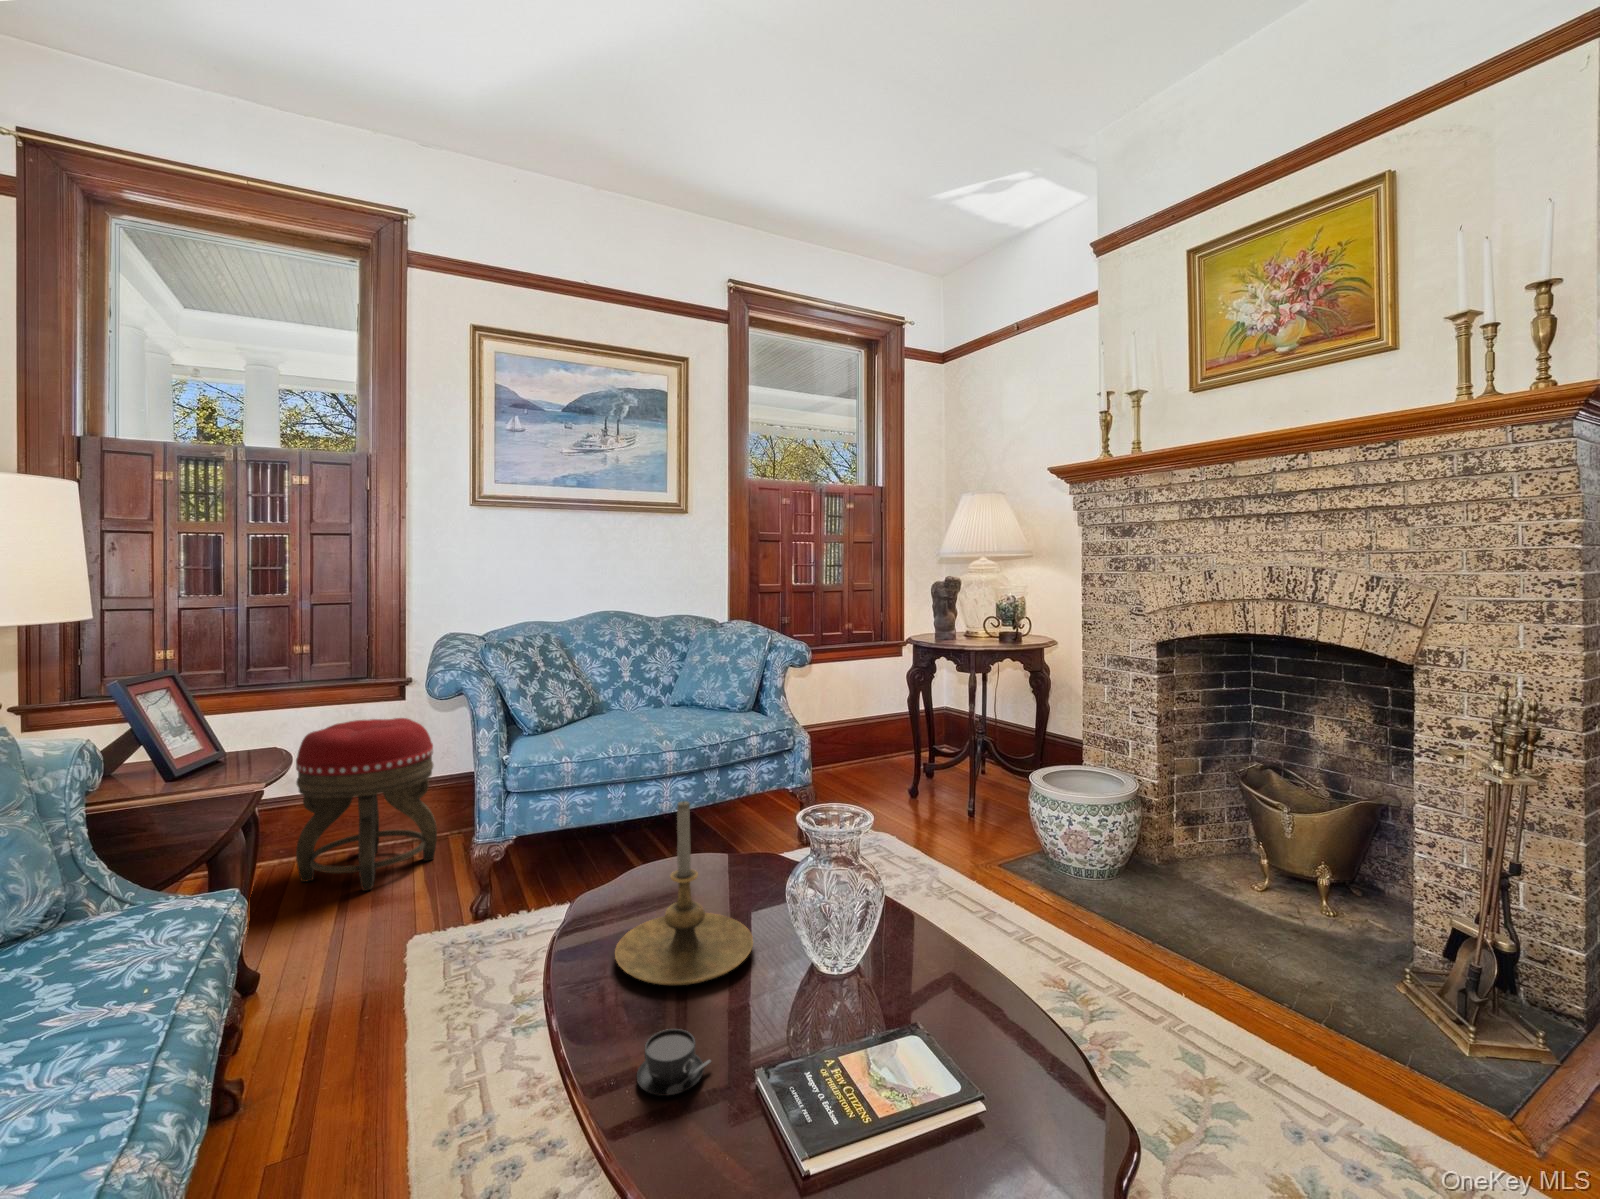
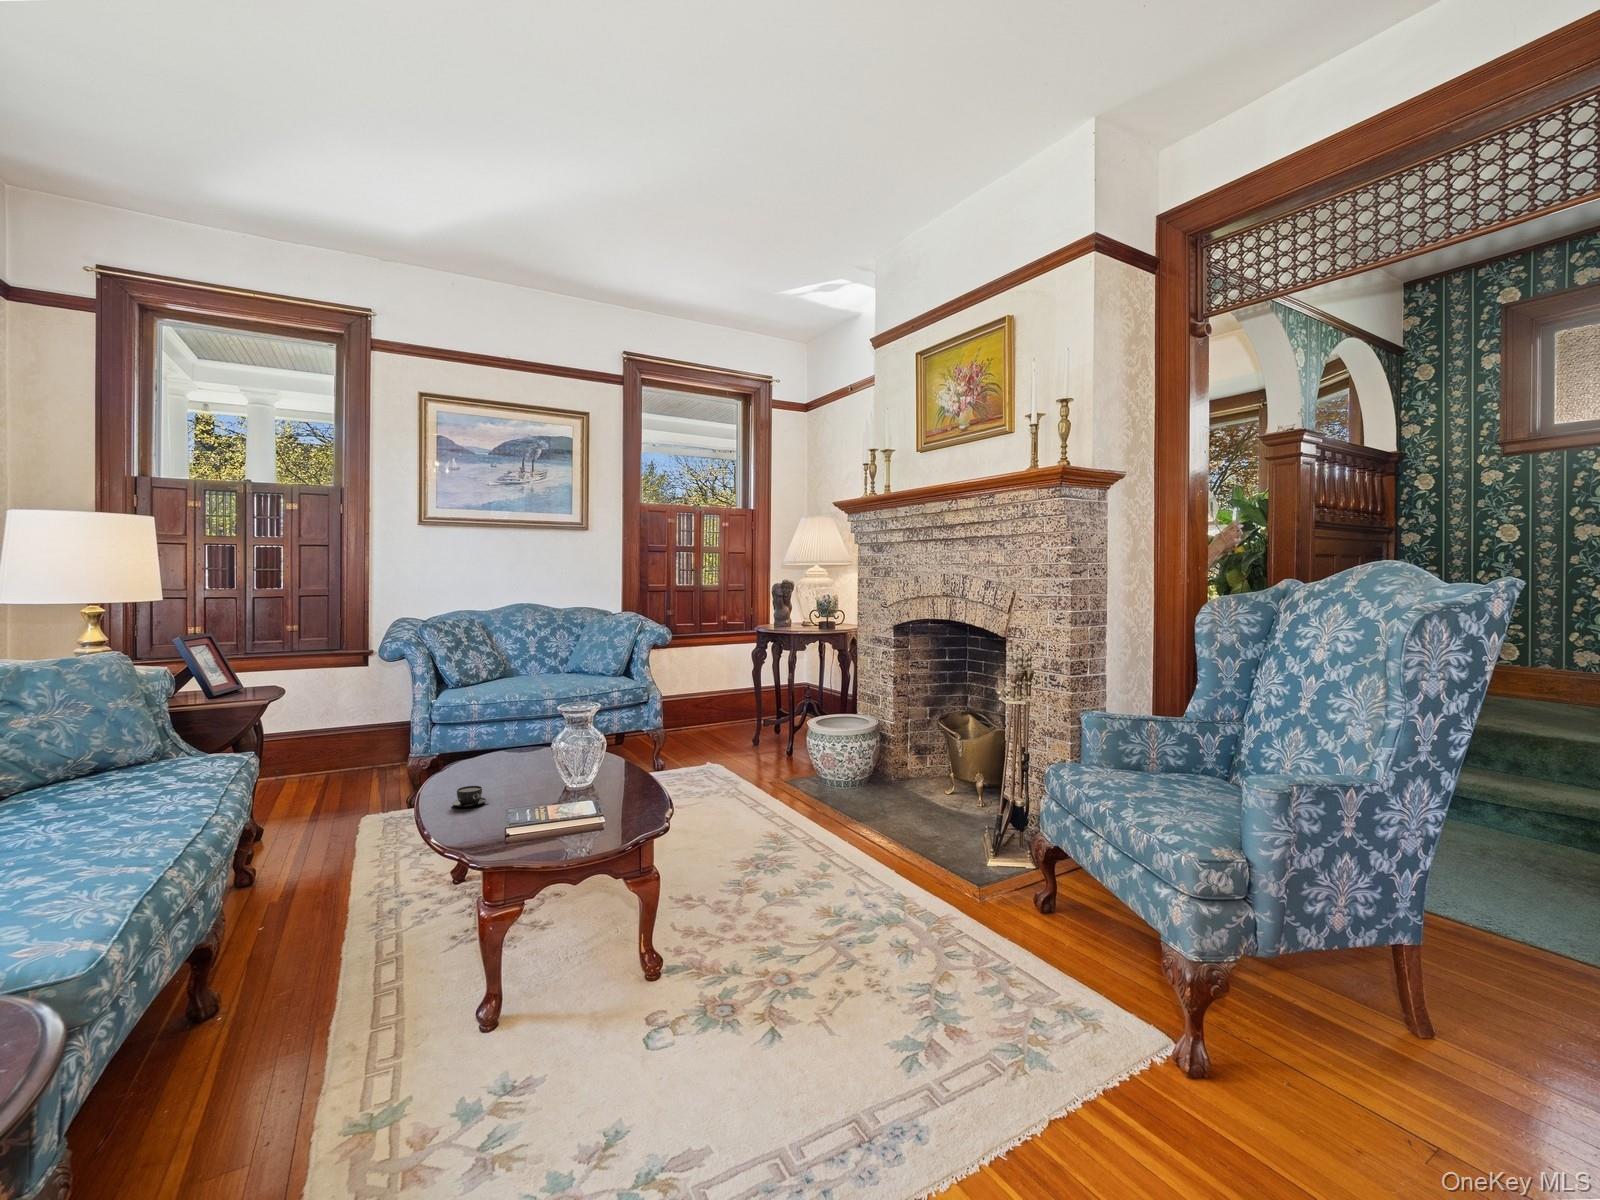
footstool: present [296,718,437,891] -> none [286,677,387,793]
candle holder: present [615,801,753,985] -> none [462,694,541,783]

